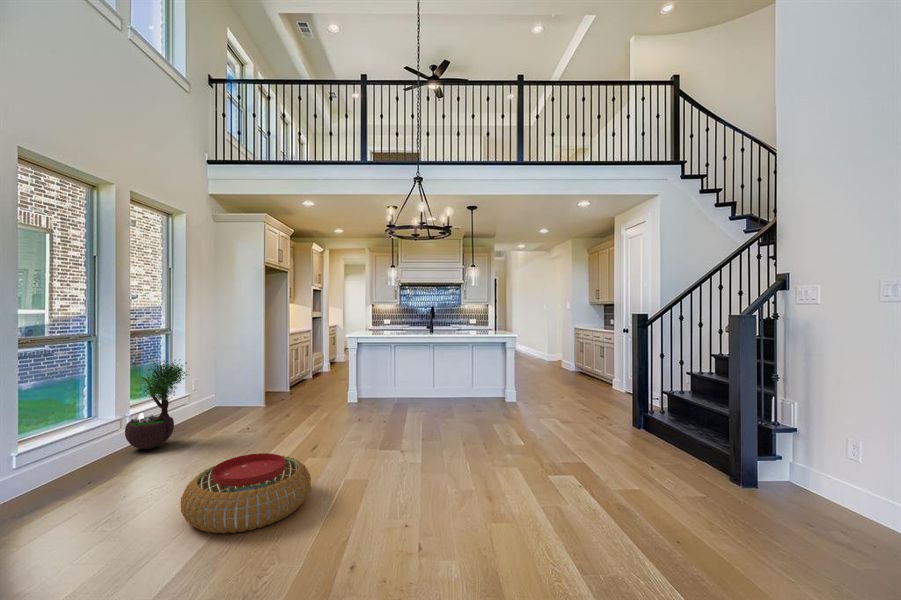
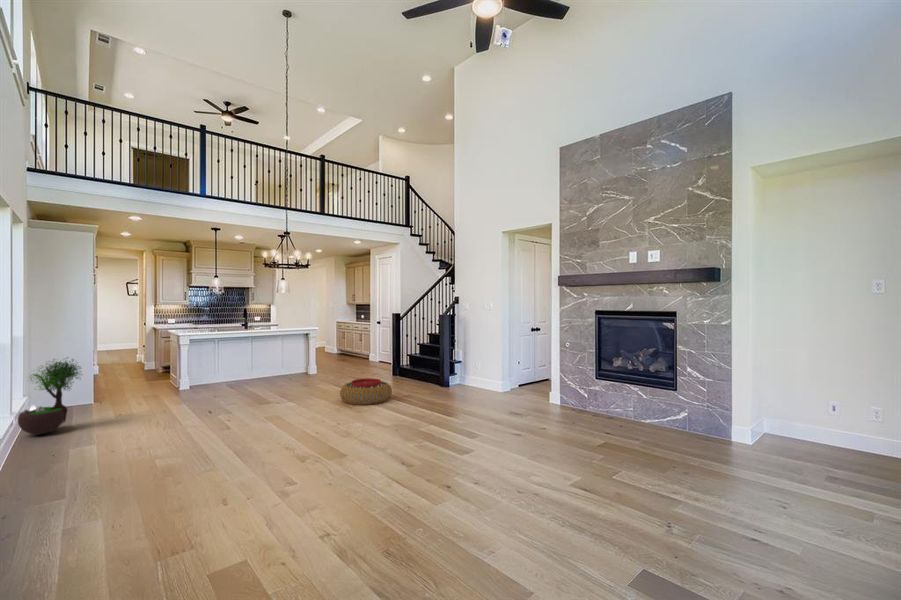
pouf: present [181,453,311,534] -> present [340,378,392,405]

